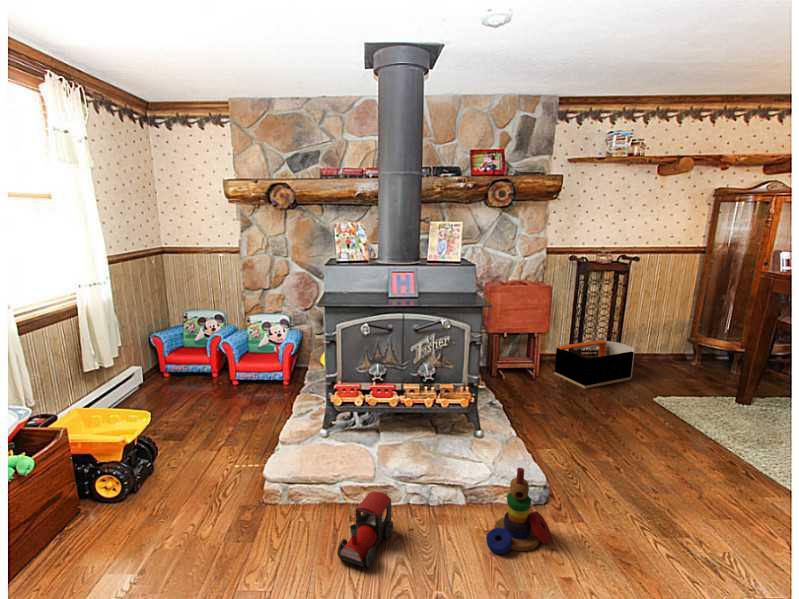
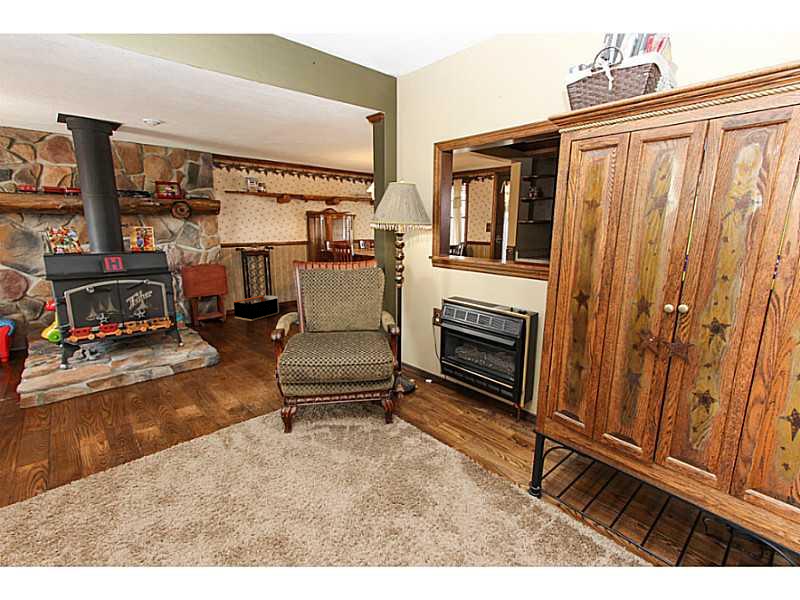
stacking toy: present [486,468,551,554] -> none [187,342,223,384]
toy train: present [337,491,393,567] -> none [92,374,129,409]

